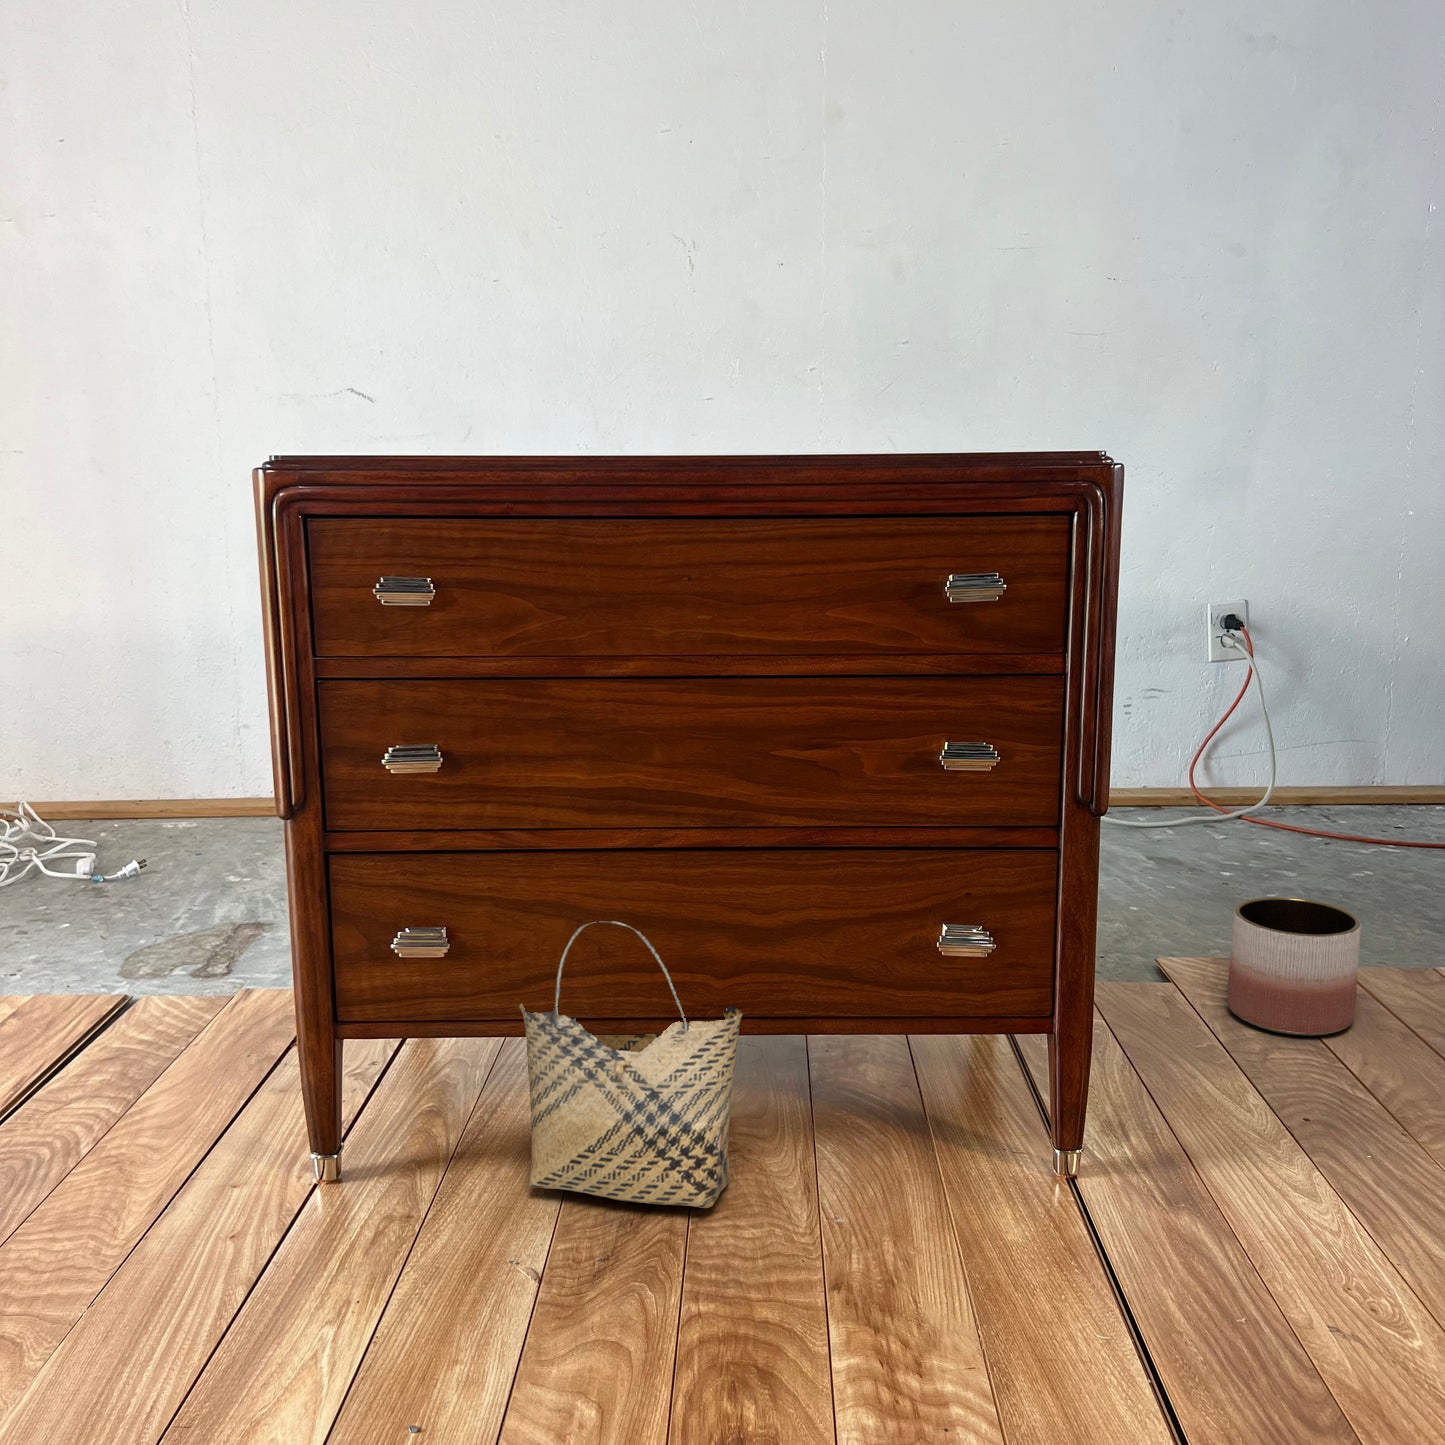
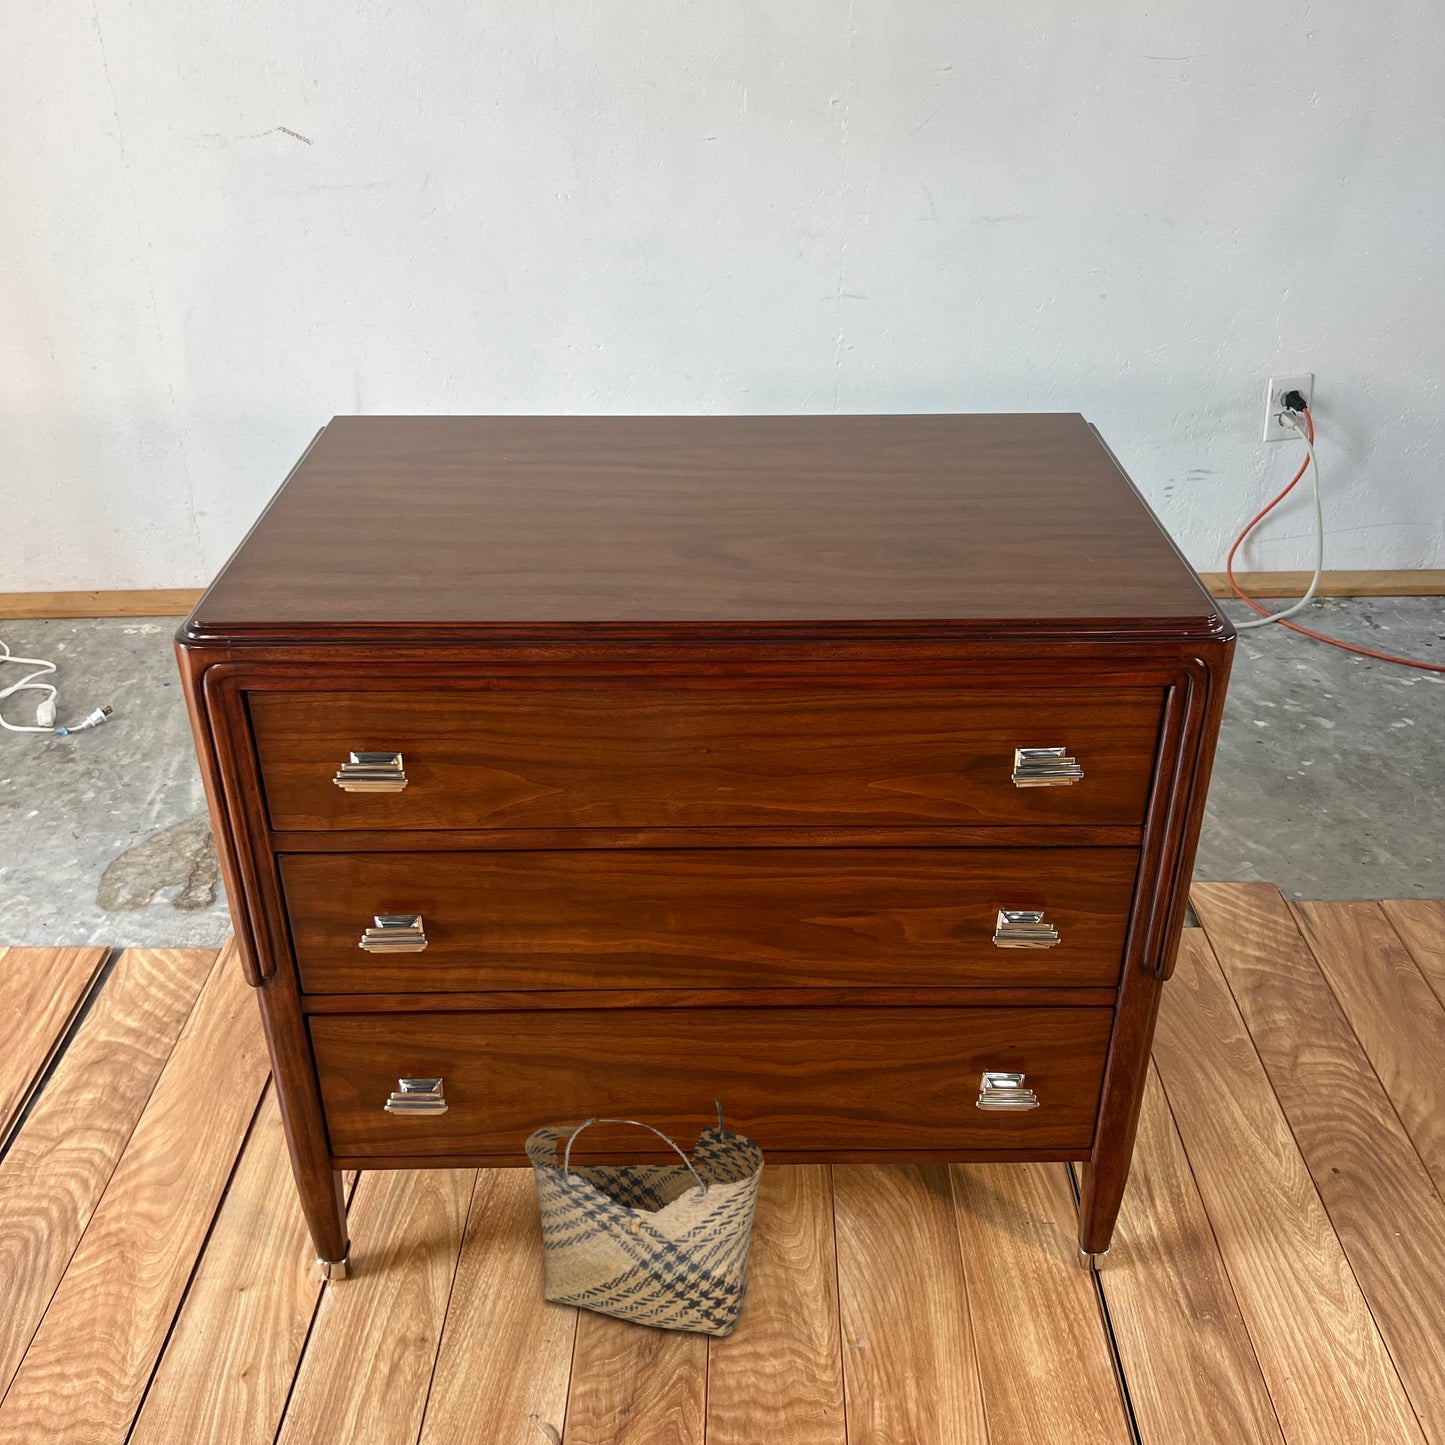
planter: present [1227,897,1361,1036] -> none [1260,865,1416,1026]

